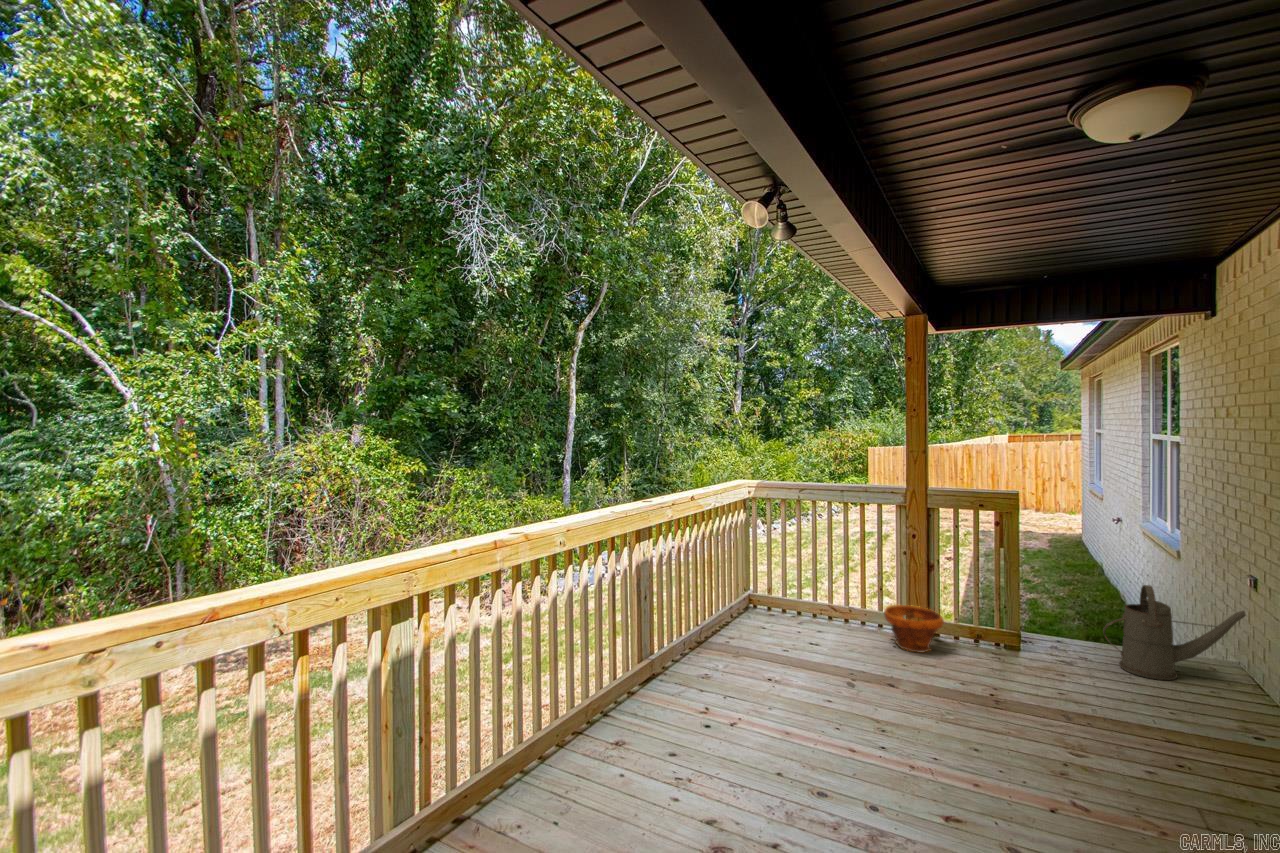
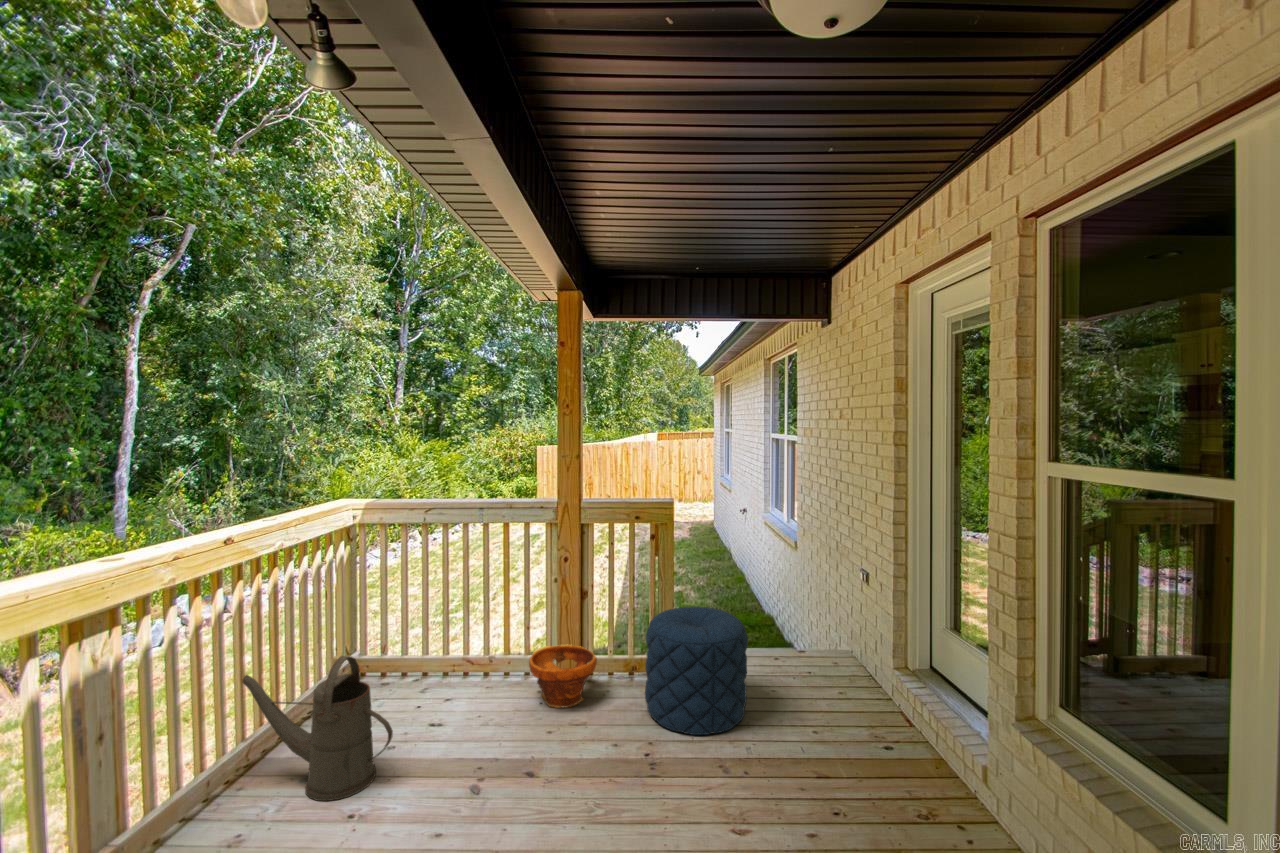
watering can: present [1103,585,1245,680] -> present [242,656,393,801]
pouf: none [990,586,1099,694] -> present [645,607,748,735]

